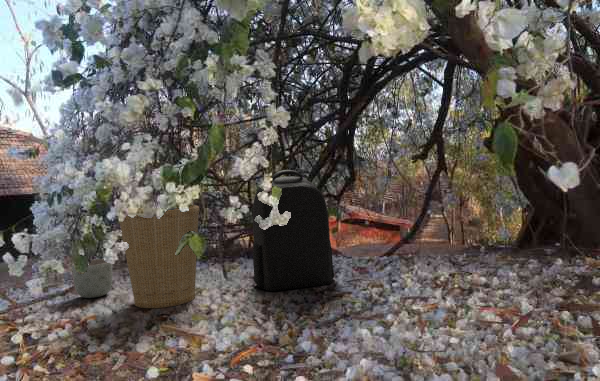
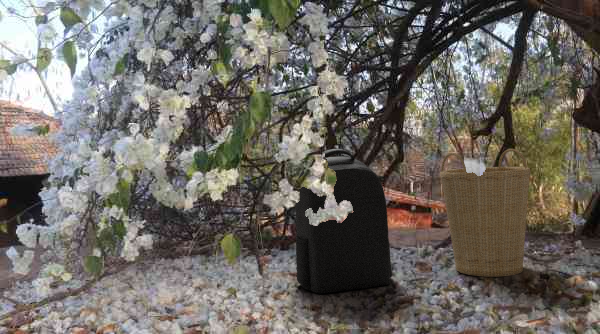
basket: present [120,201,199,308] -> present [440,149,530,277]
planter: present [72,259,112,298] -> none [84,253,131,299]

